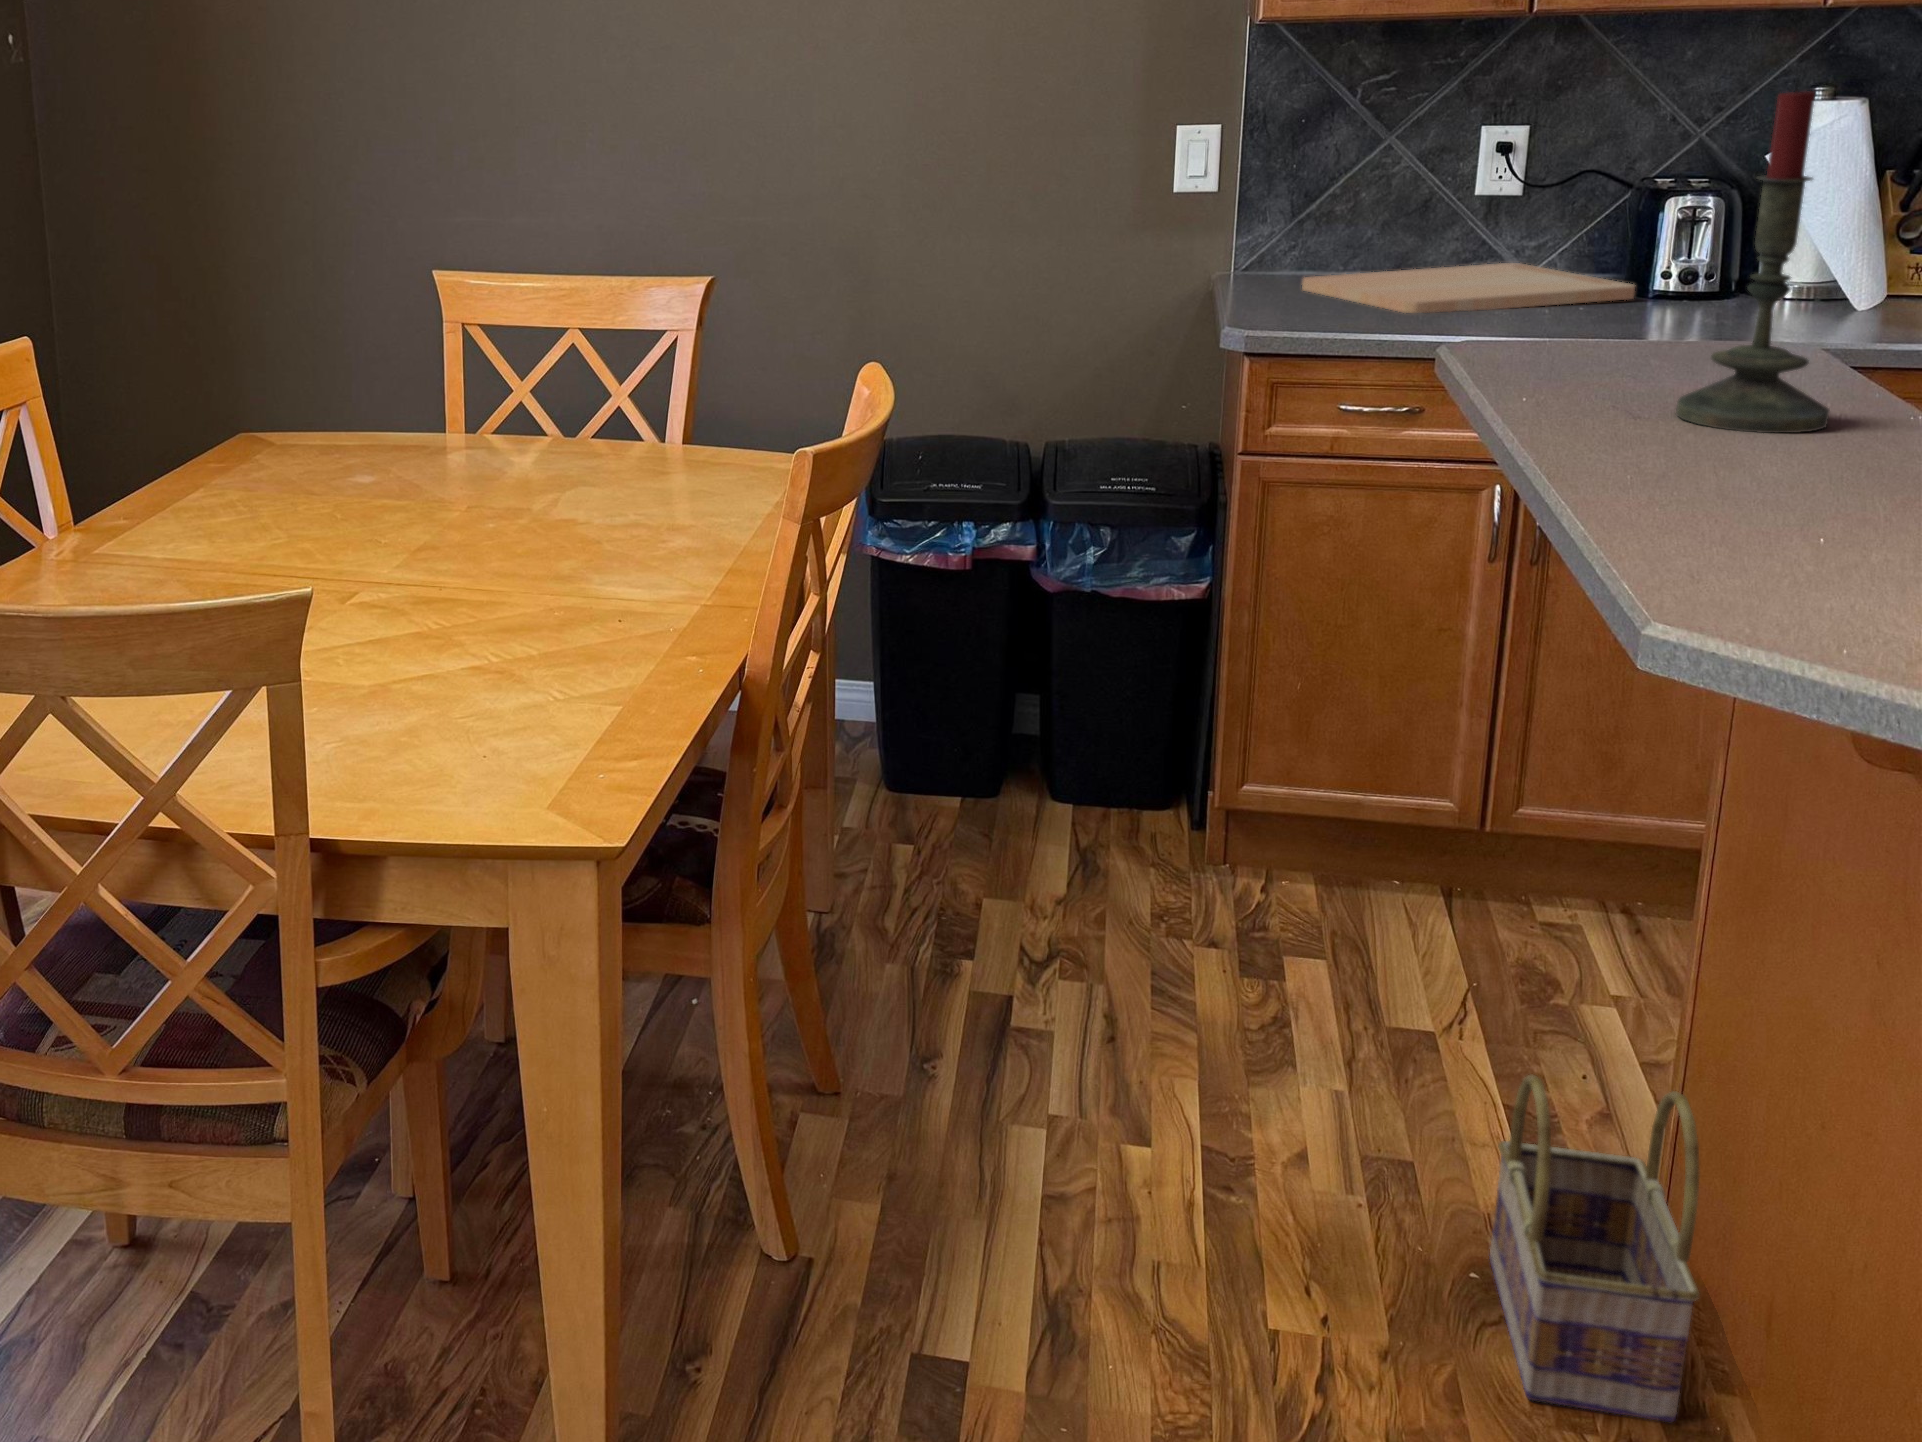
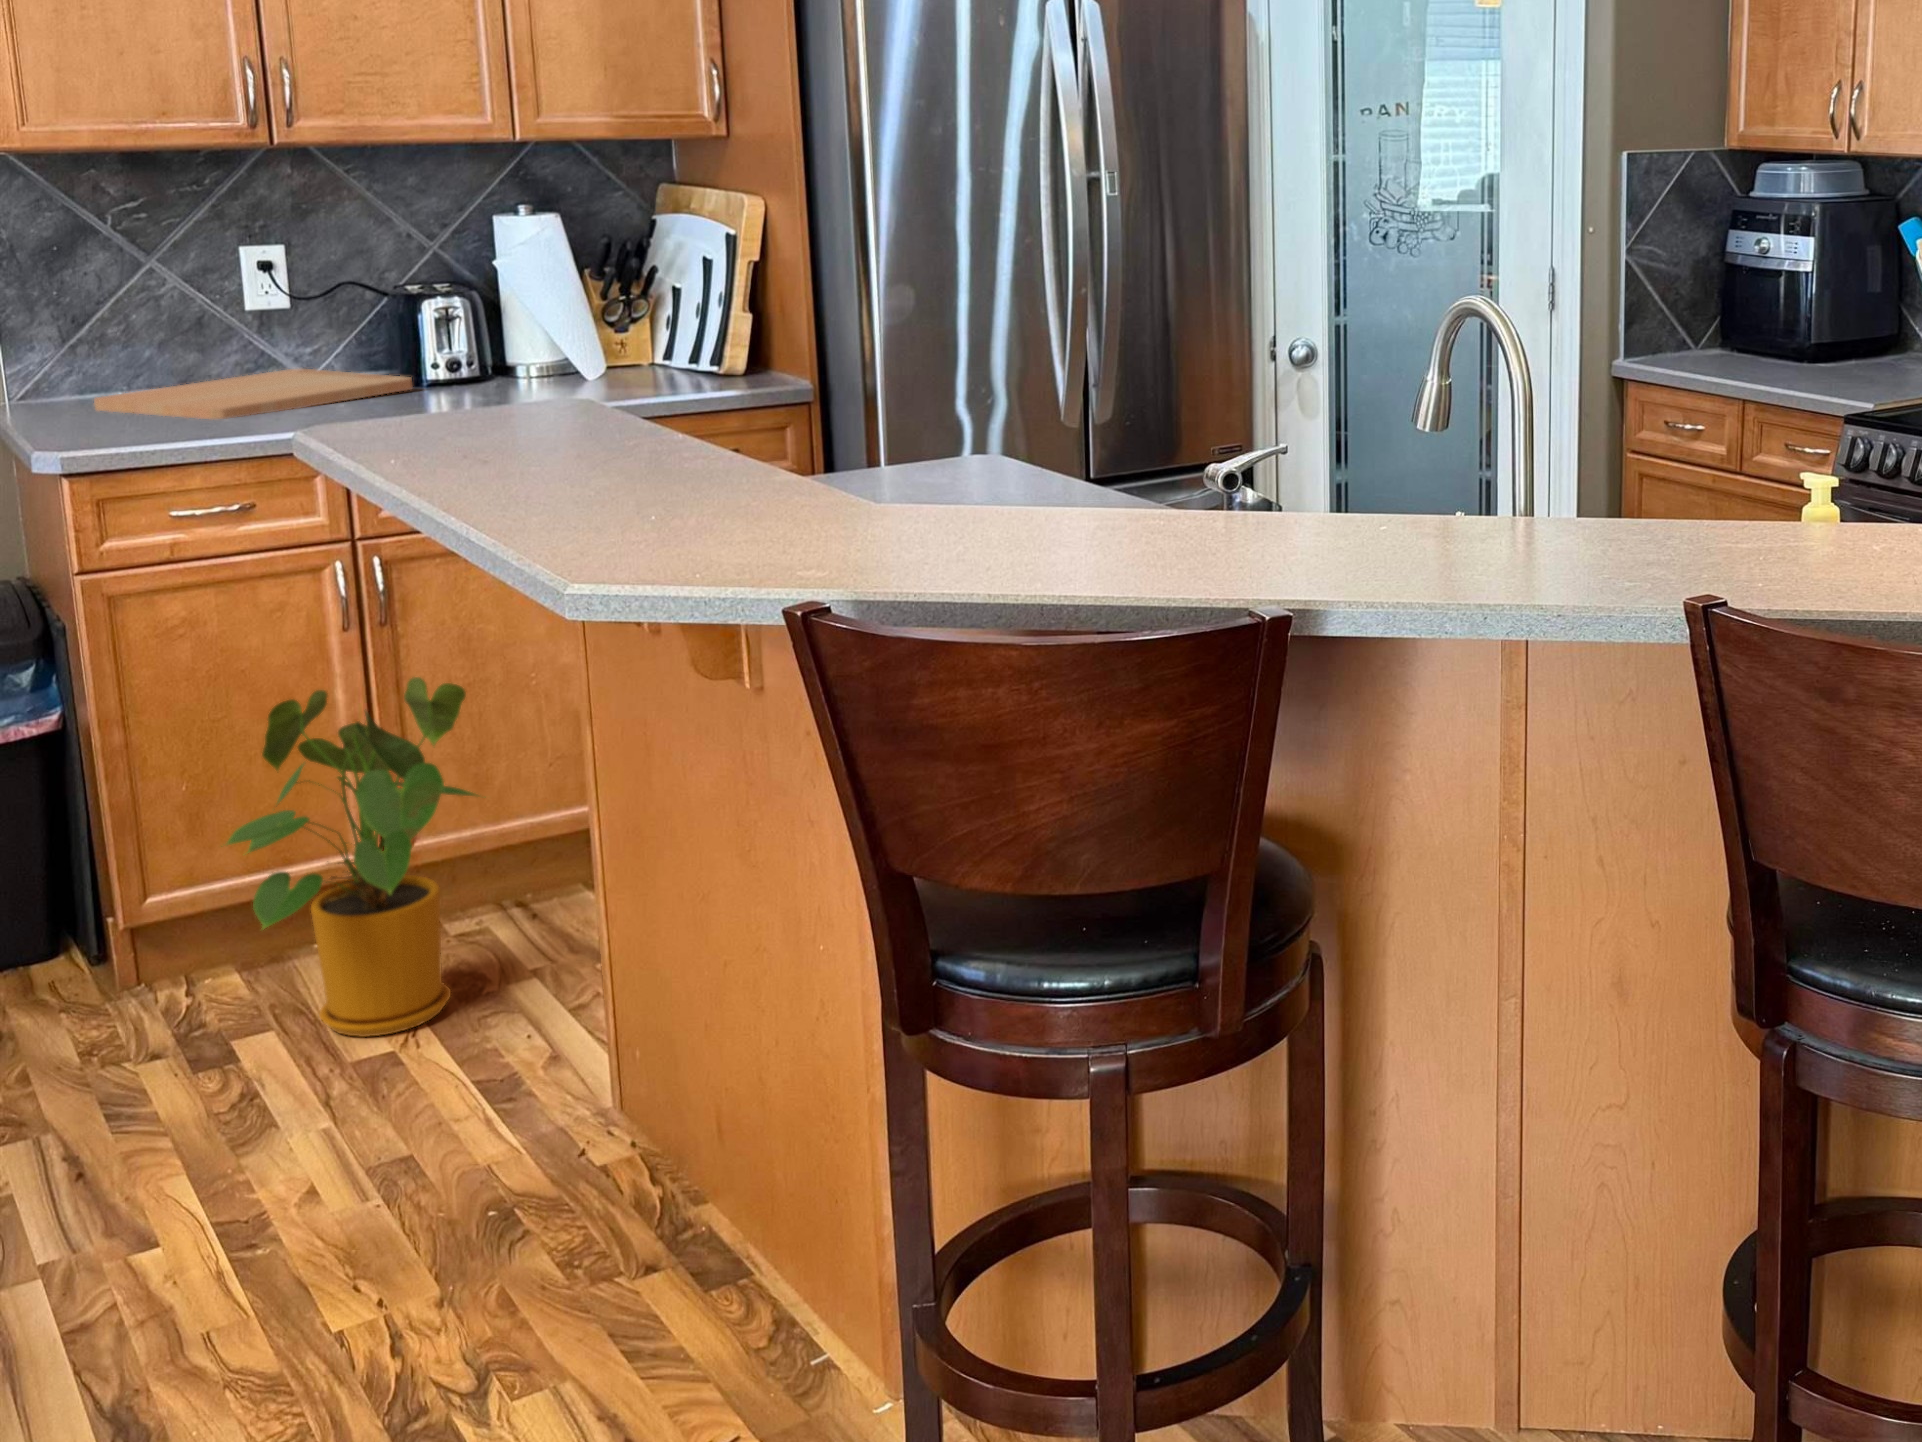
candle: present [1676,81,1829,433] -> none [499,198,610,469]
house plant: none [1301,621,1606,1015] -> present [221,677,477,1037]
basket: present [1489,1075,1700,1422] -> none [489,989,673,1276]

